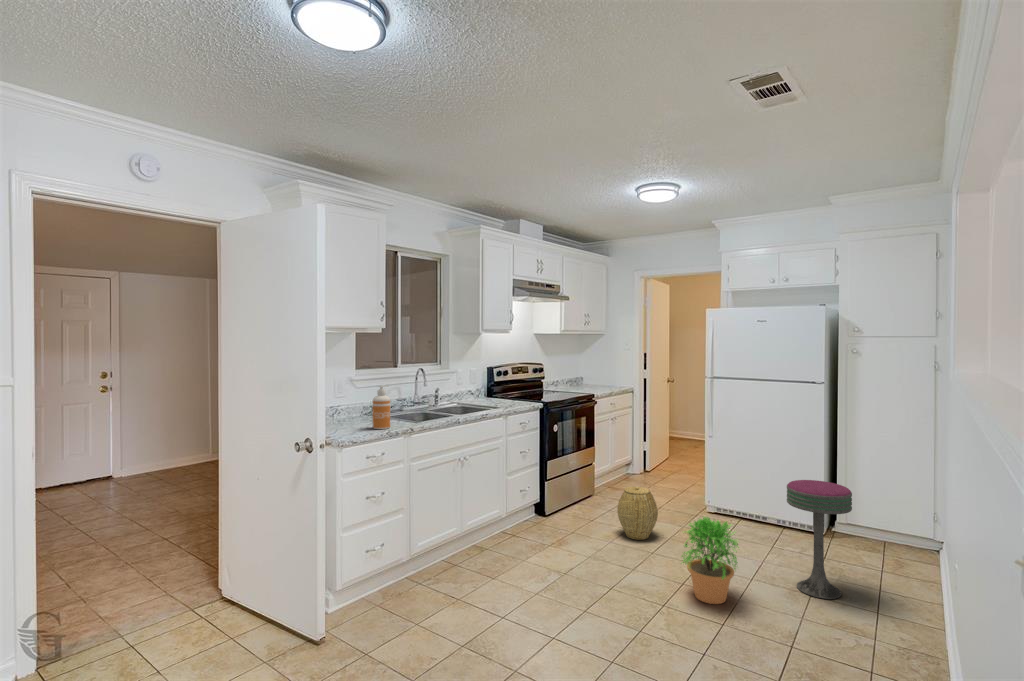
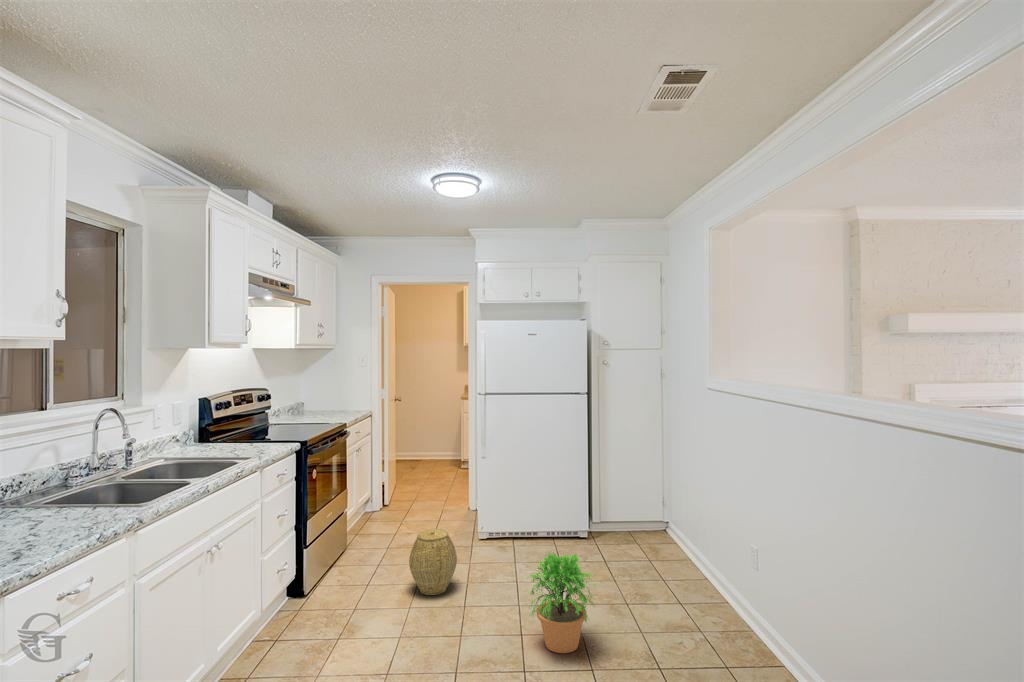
soap dispenser: present [373,385,390,429] -> none [50,447,91,535]
bar stool: present [787,480,852,599] -> none [603,490,660,608]

